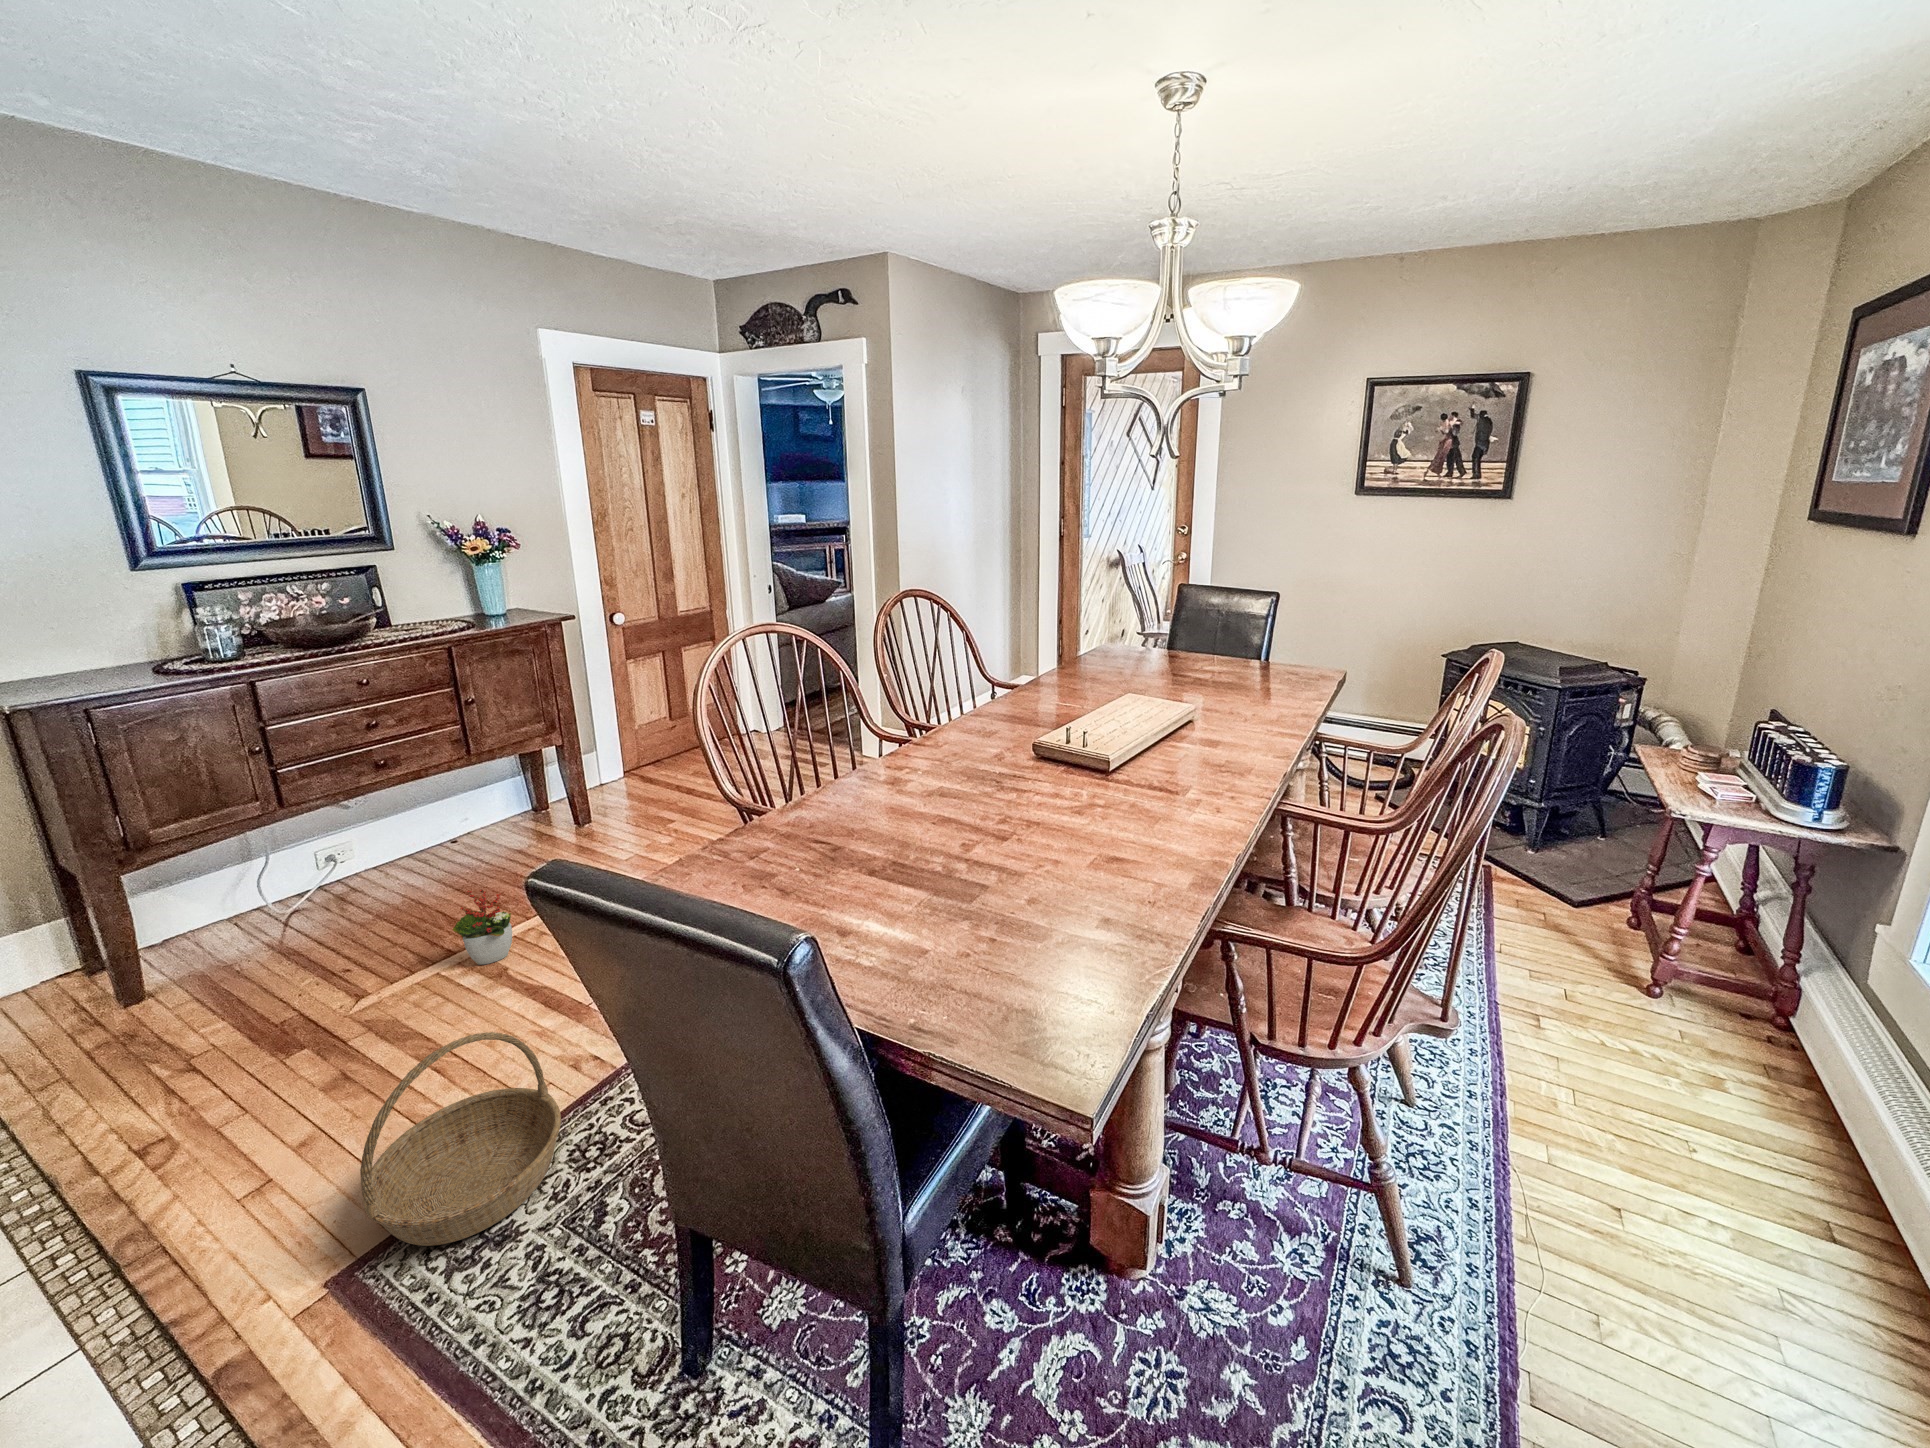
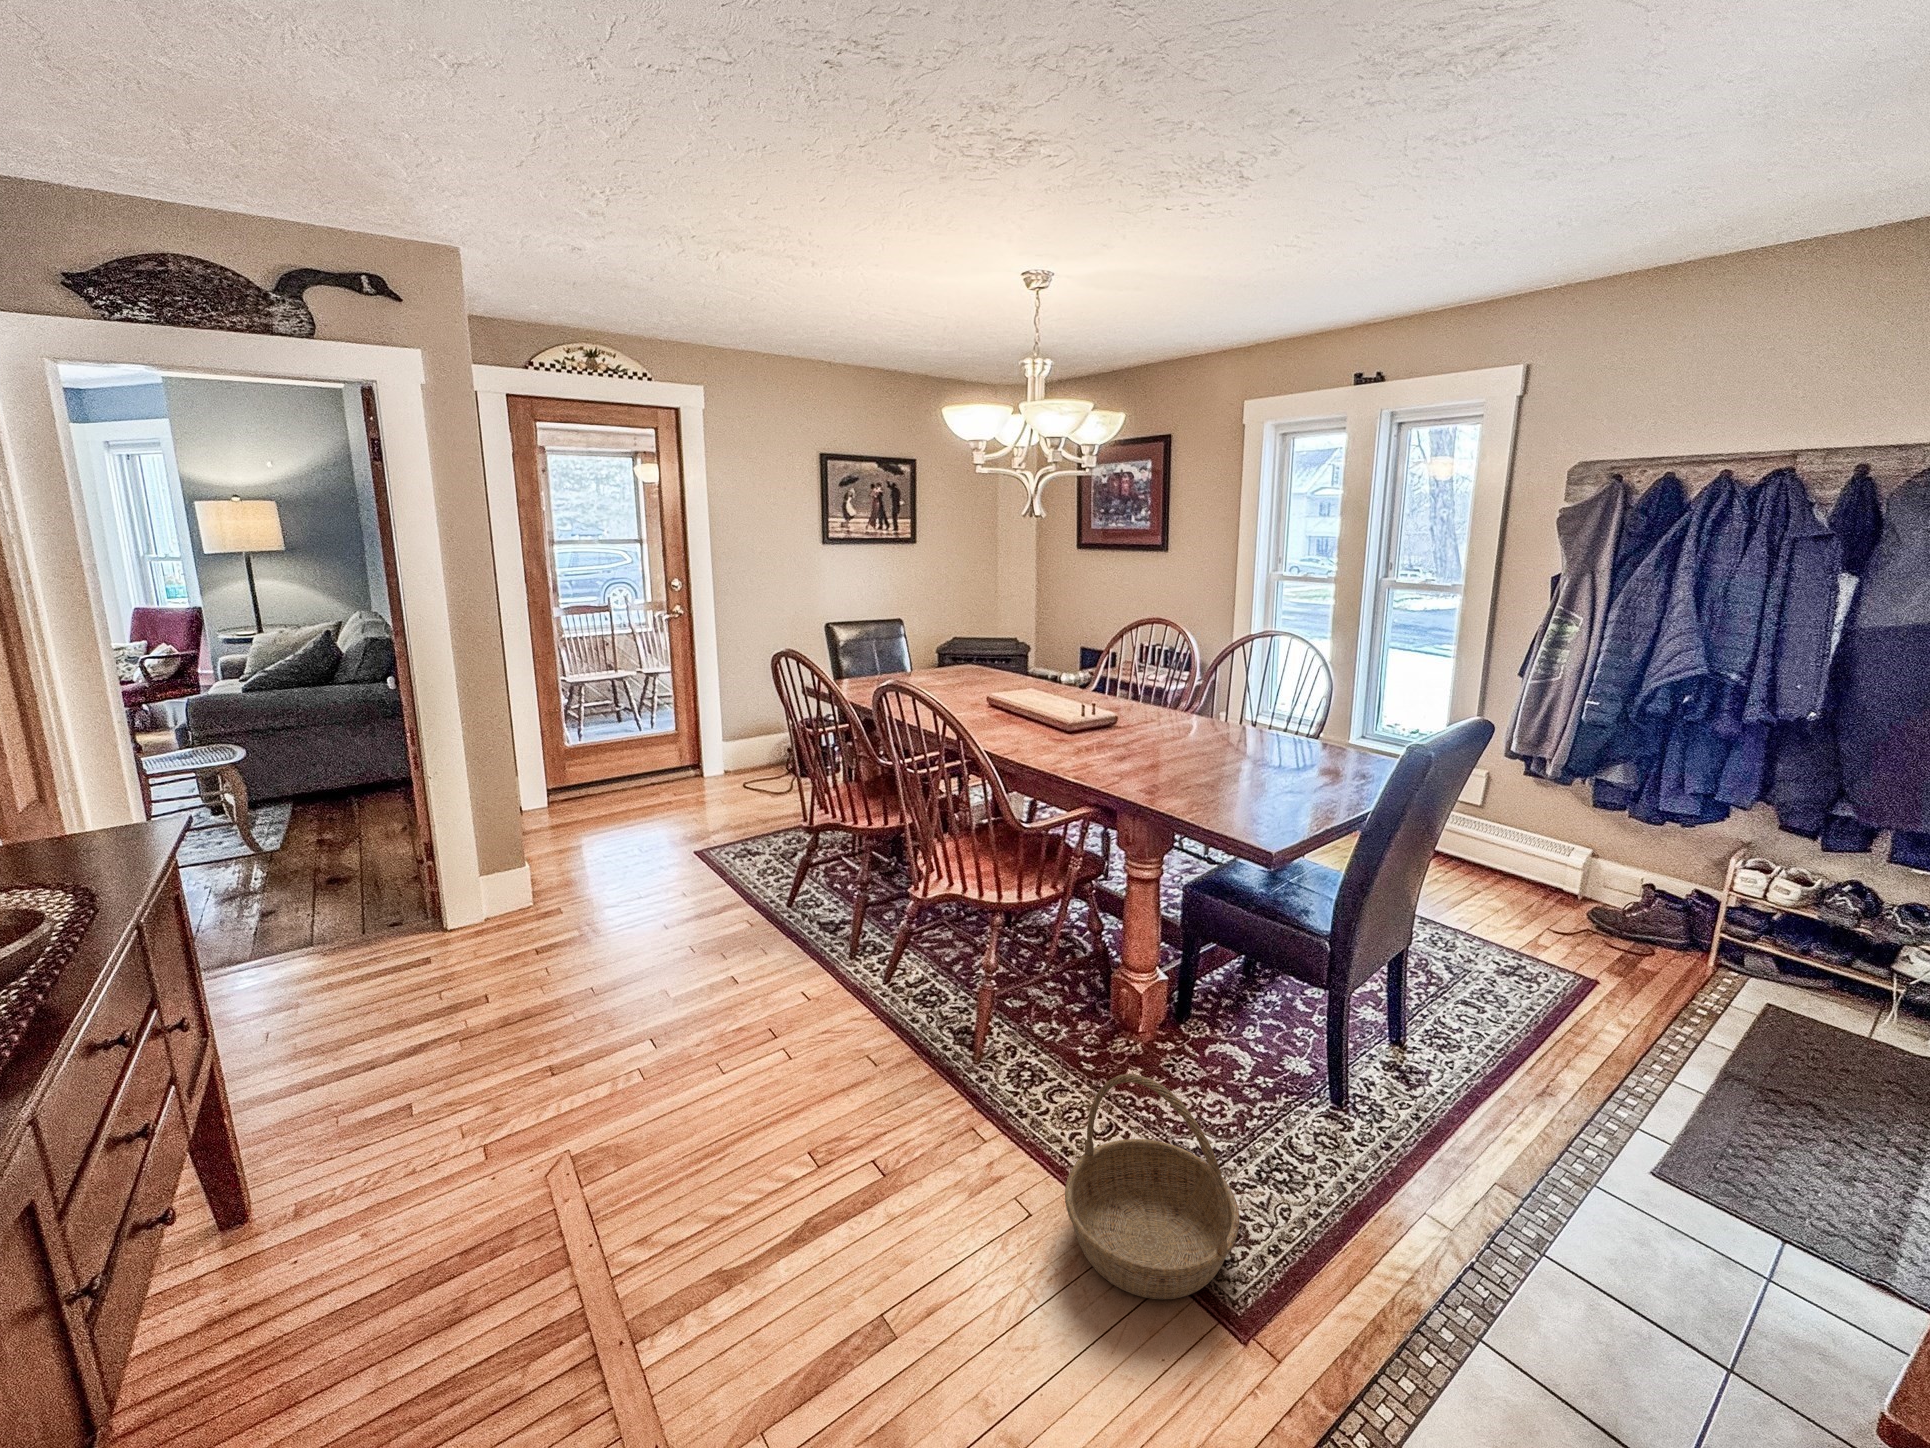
decorative plant: present [453,889,512,965] -> none [621,1172,693,1320]

